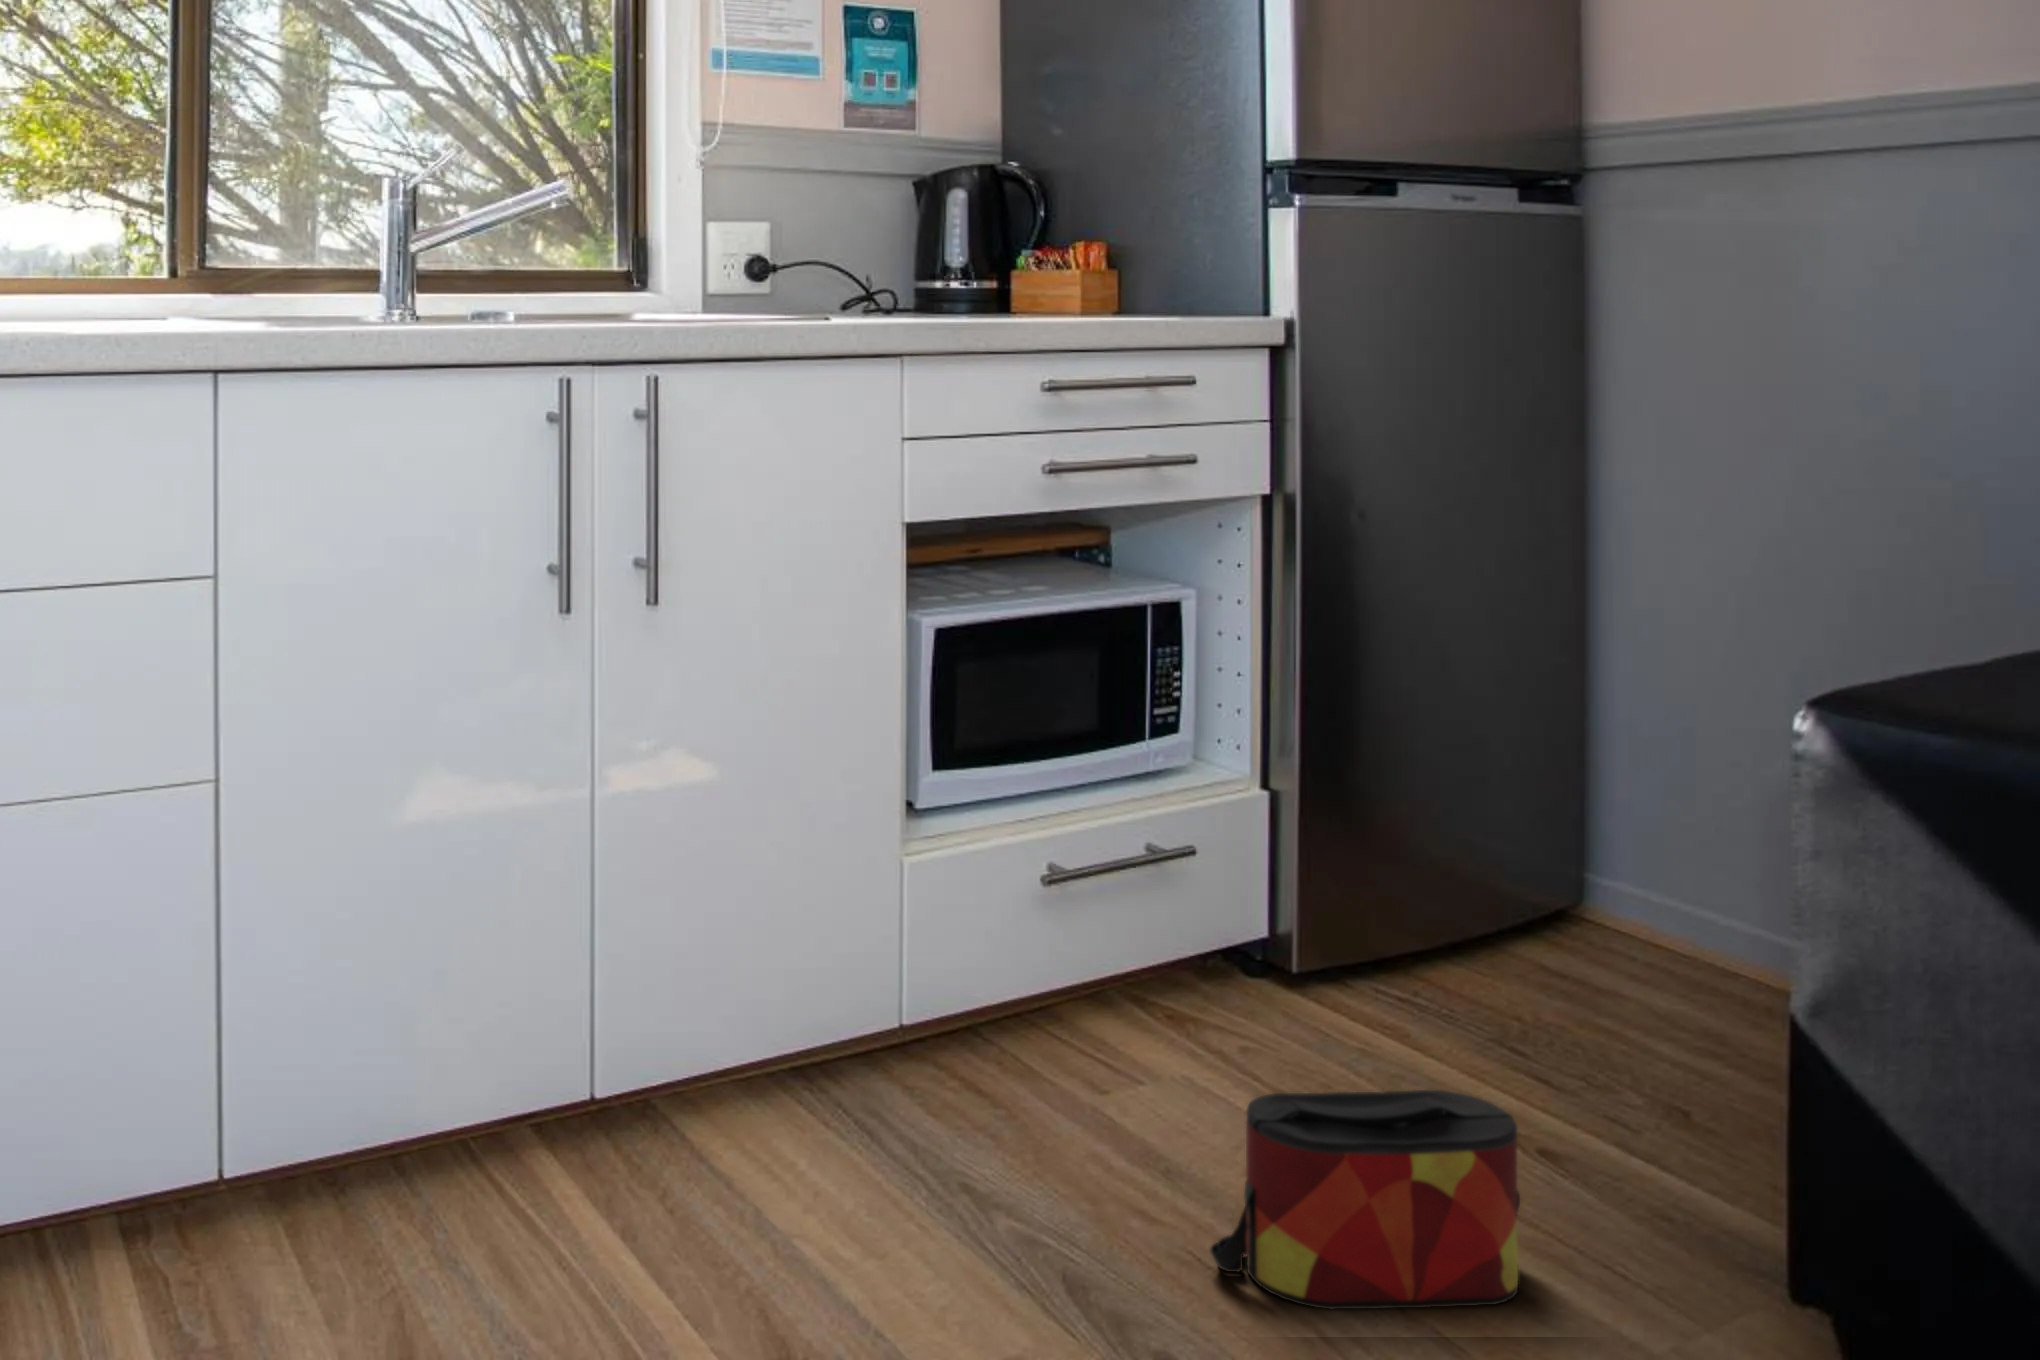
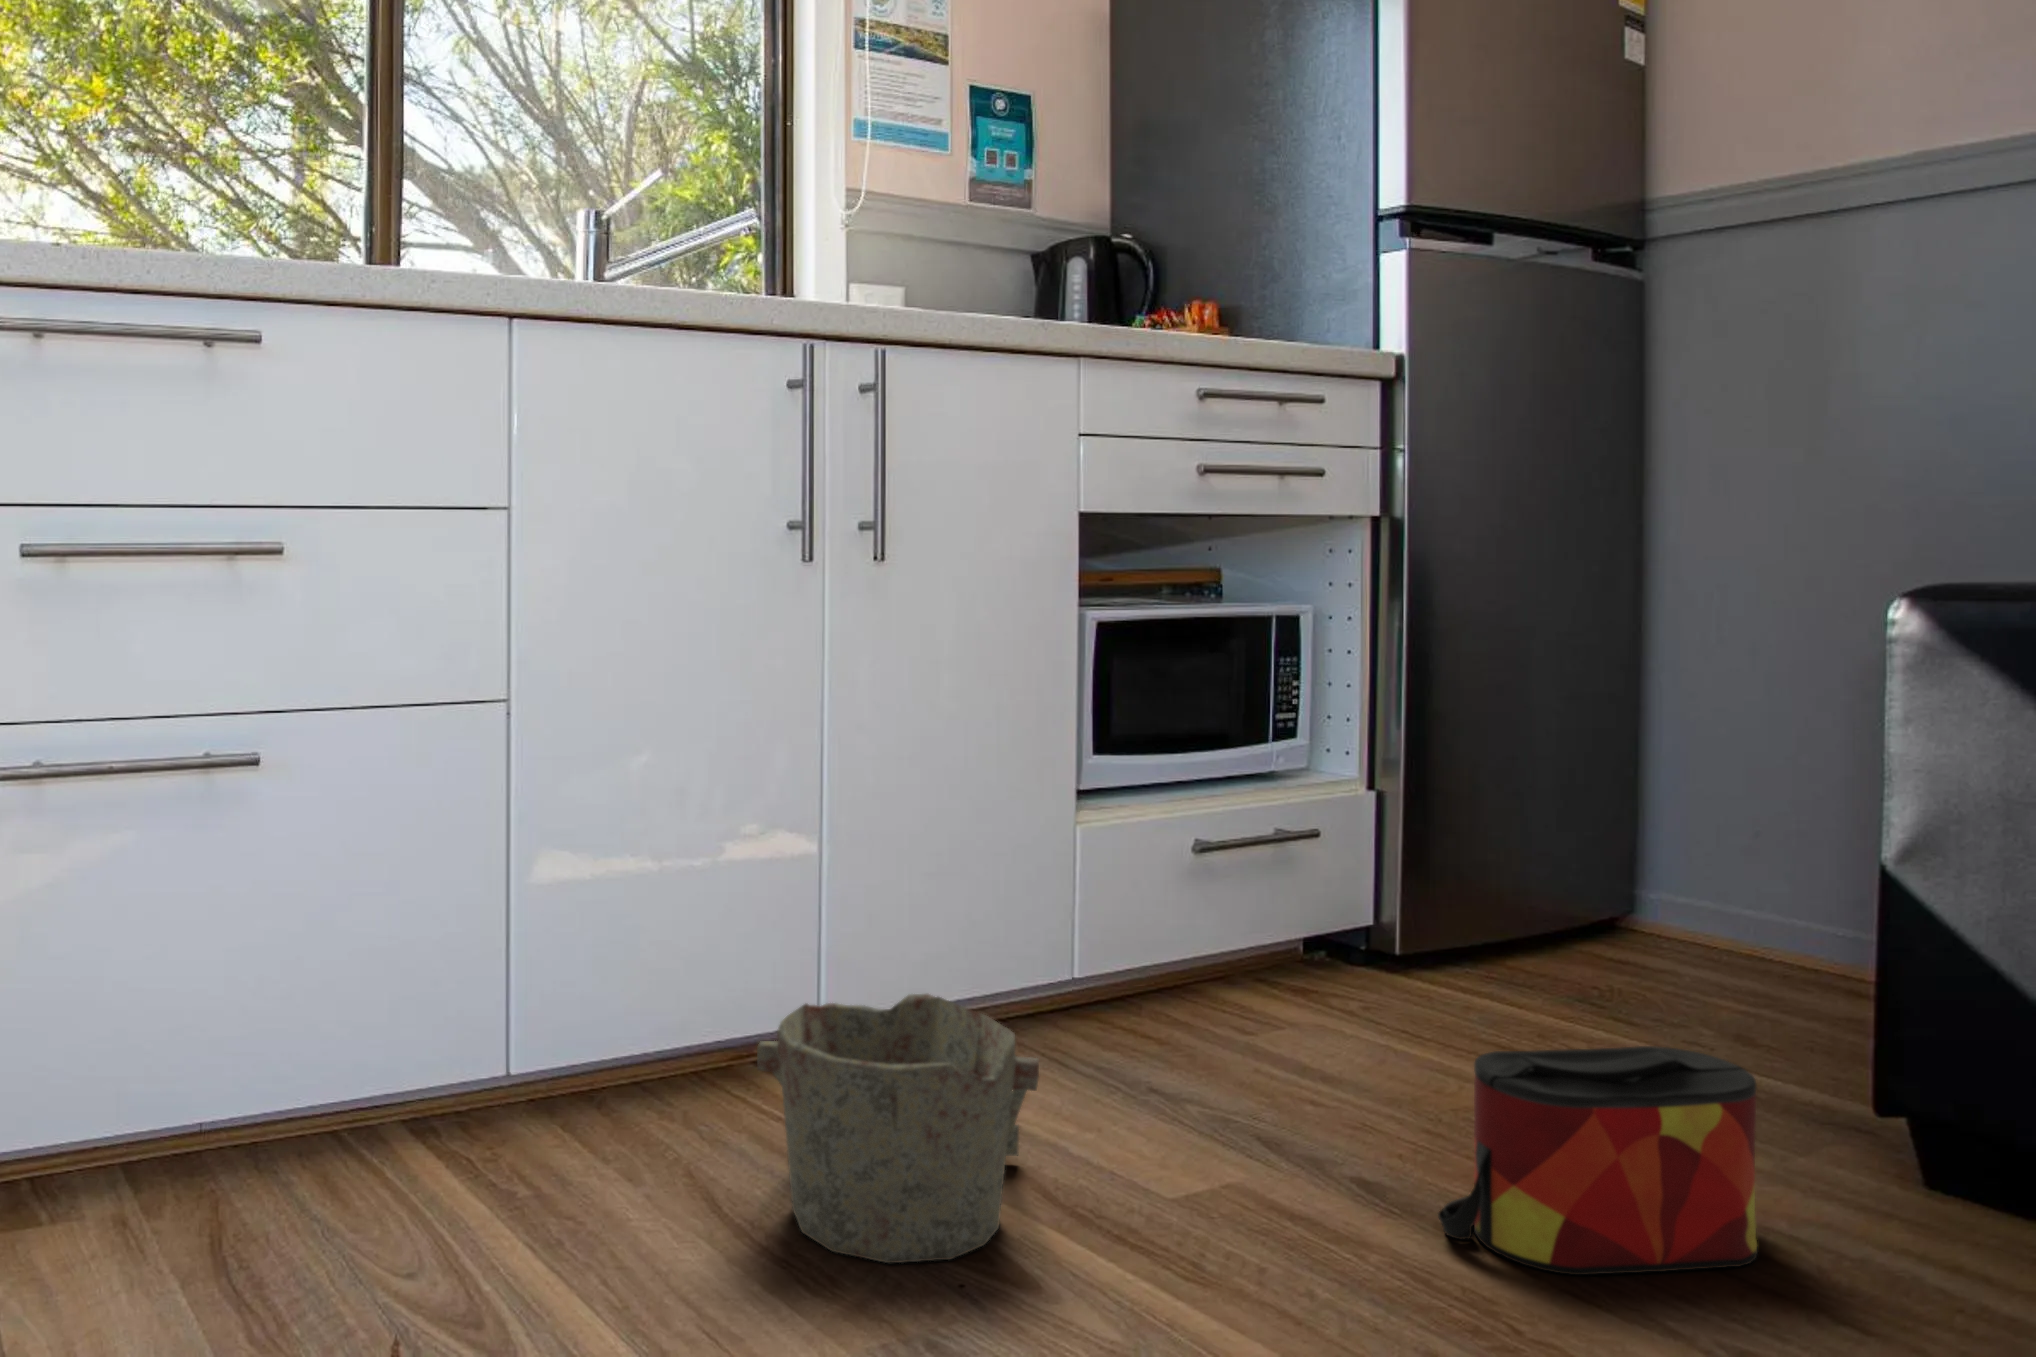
bucket: none [566,1025,829,1282] -> present [757,994,1039,1263]

